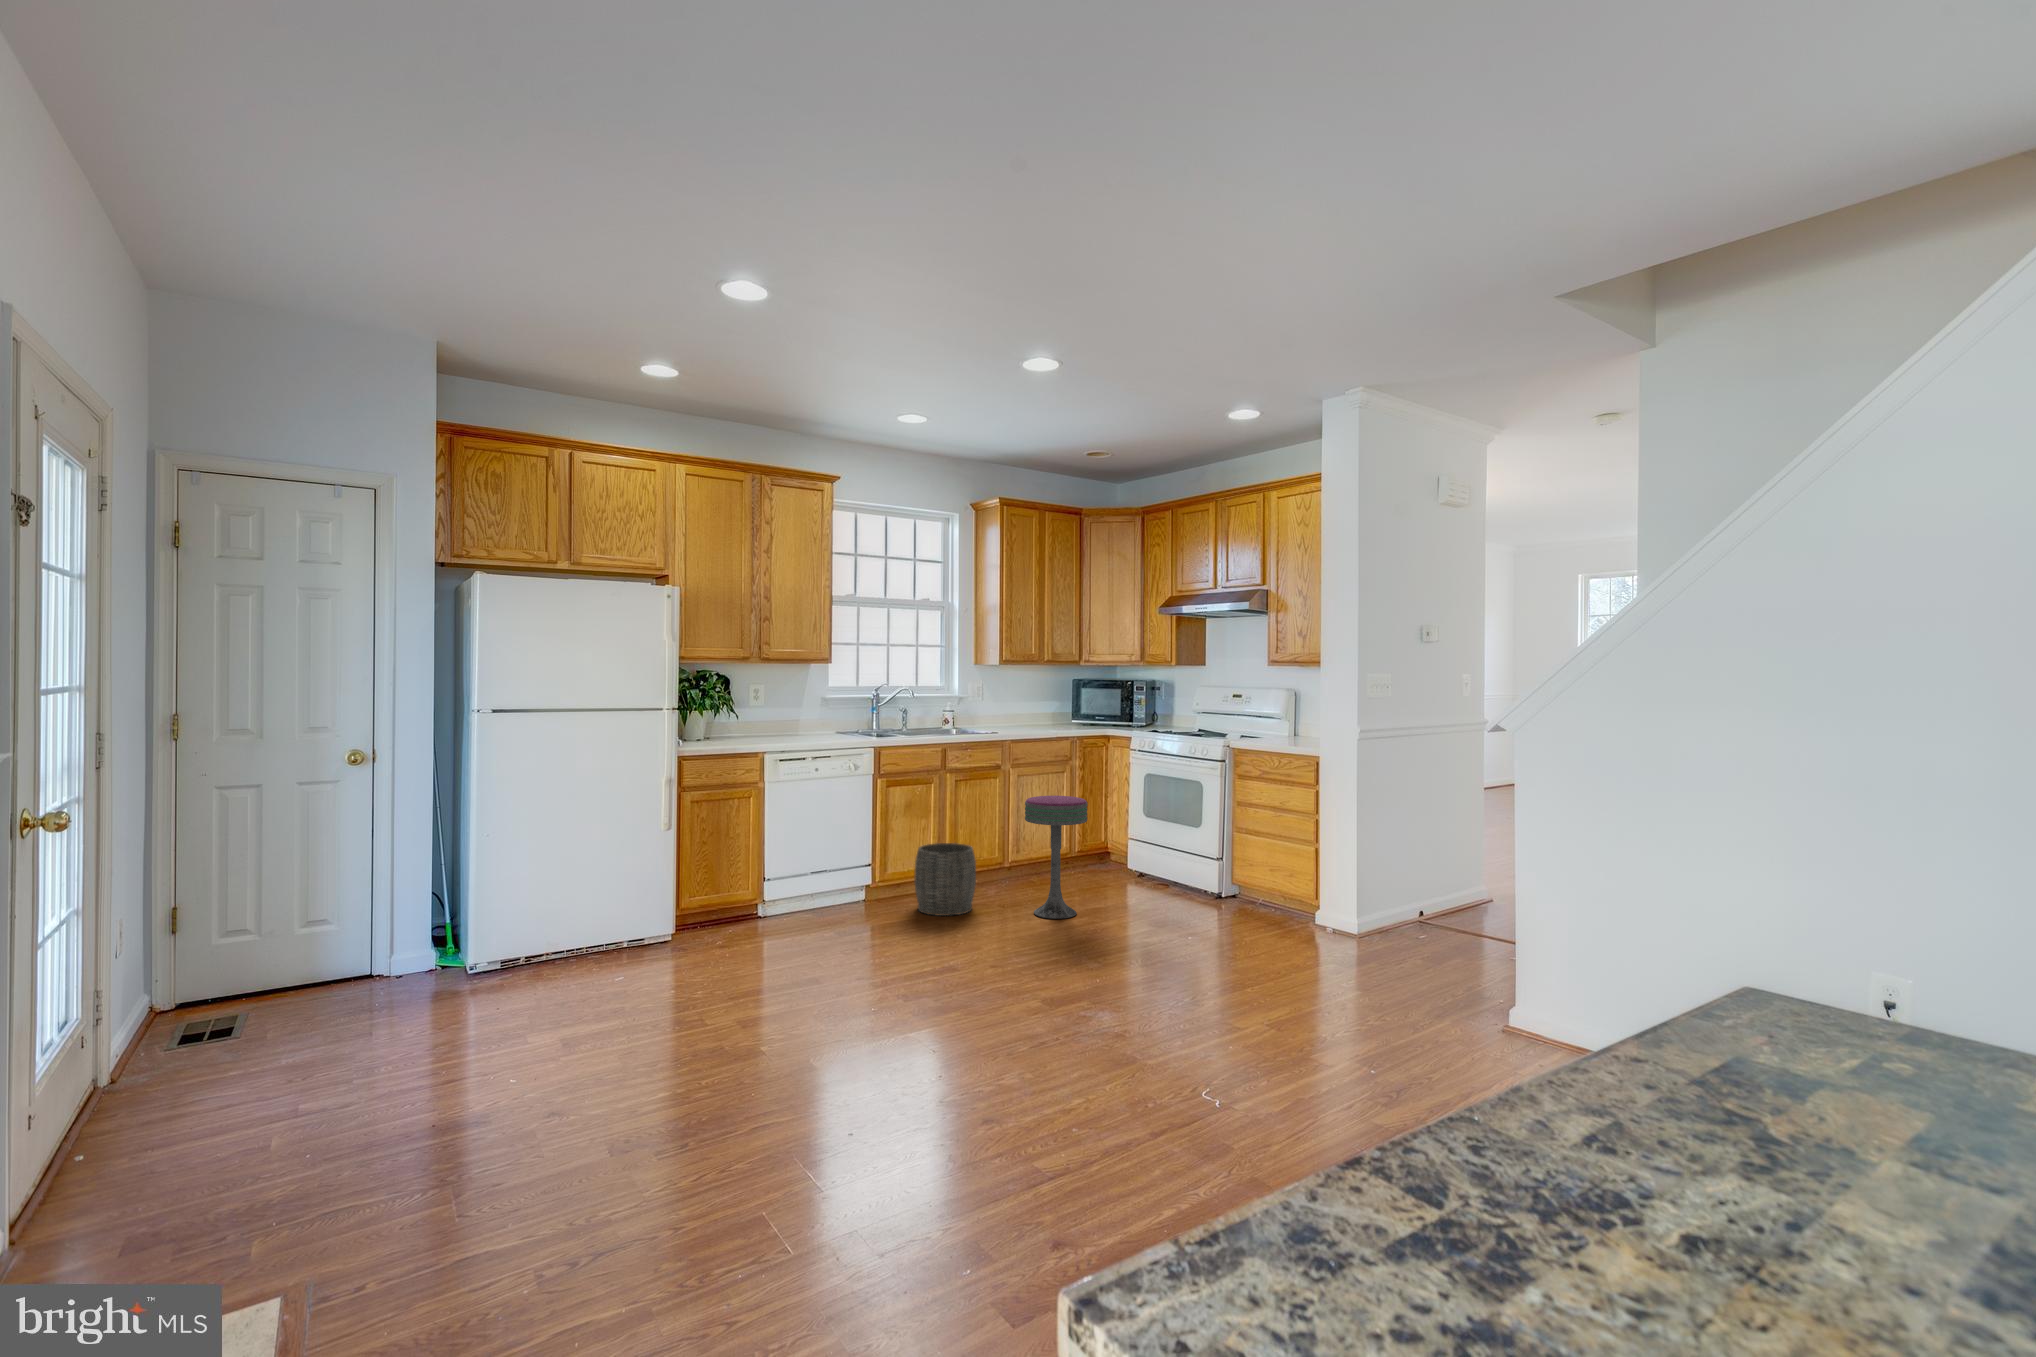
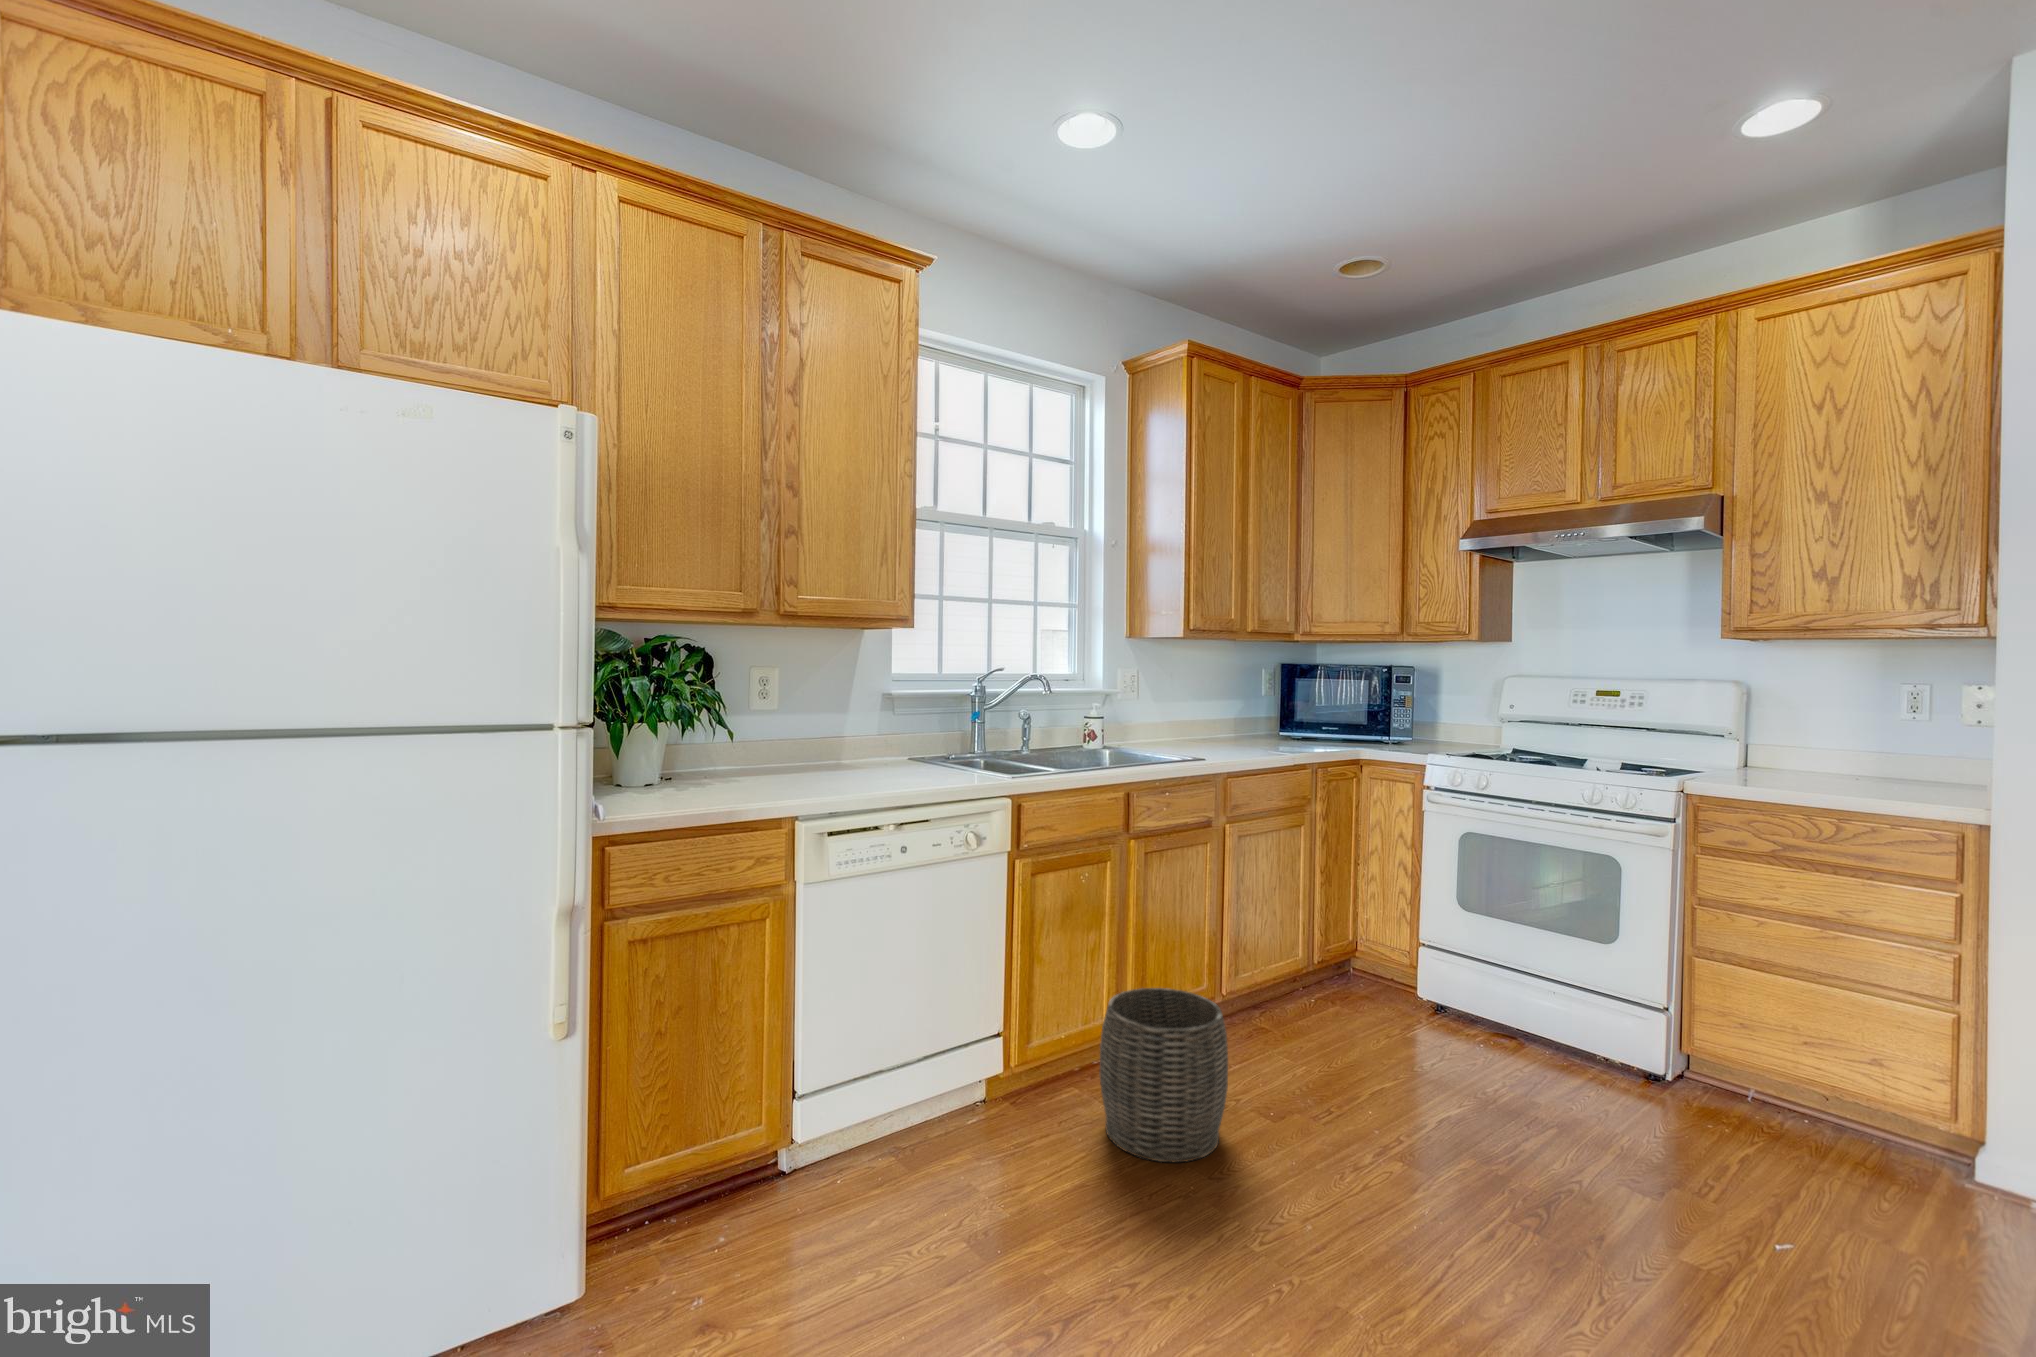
bar stool: present [1025,796,1088,919] -> none [1335,897,1478,1172]

